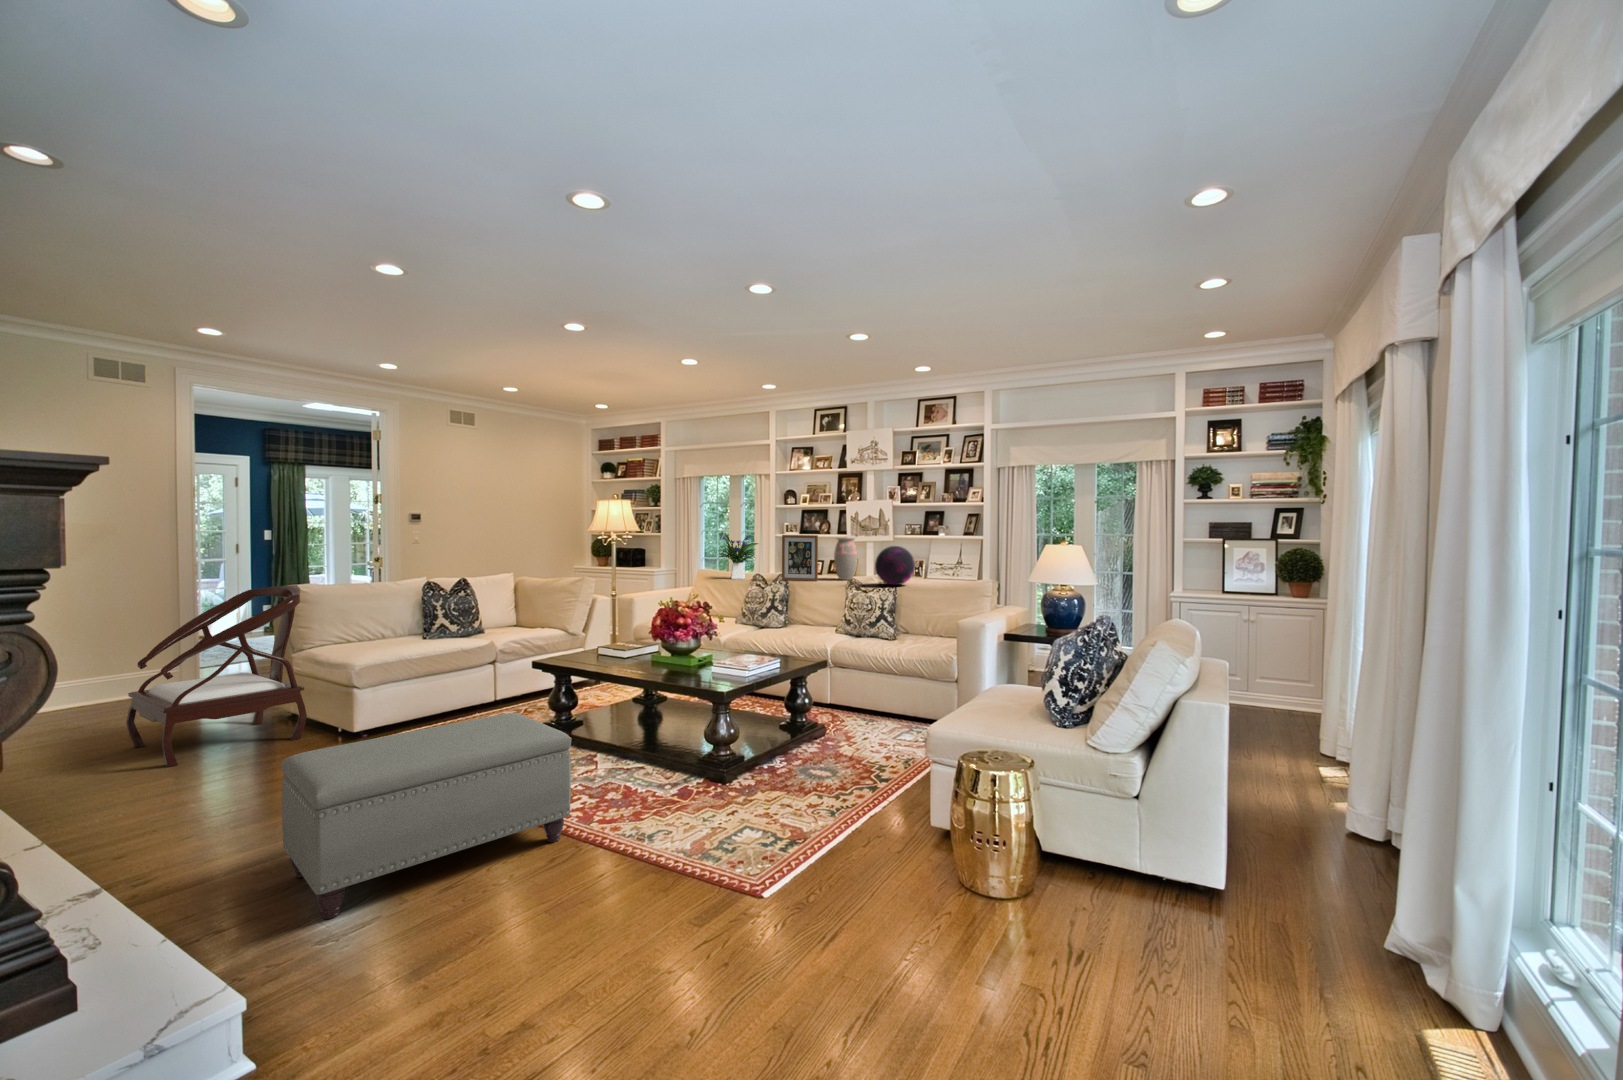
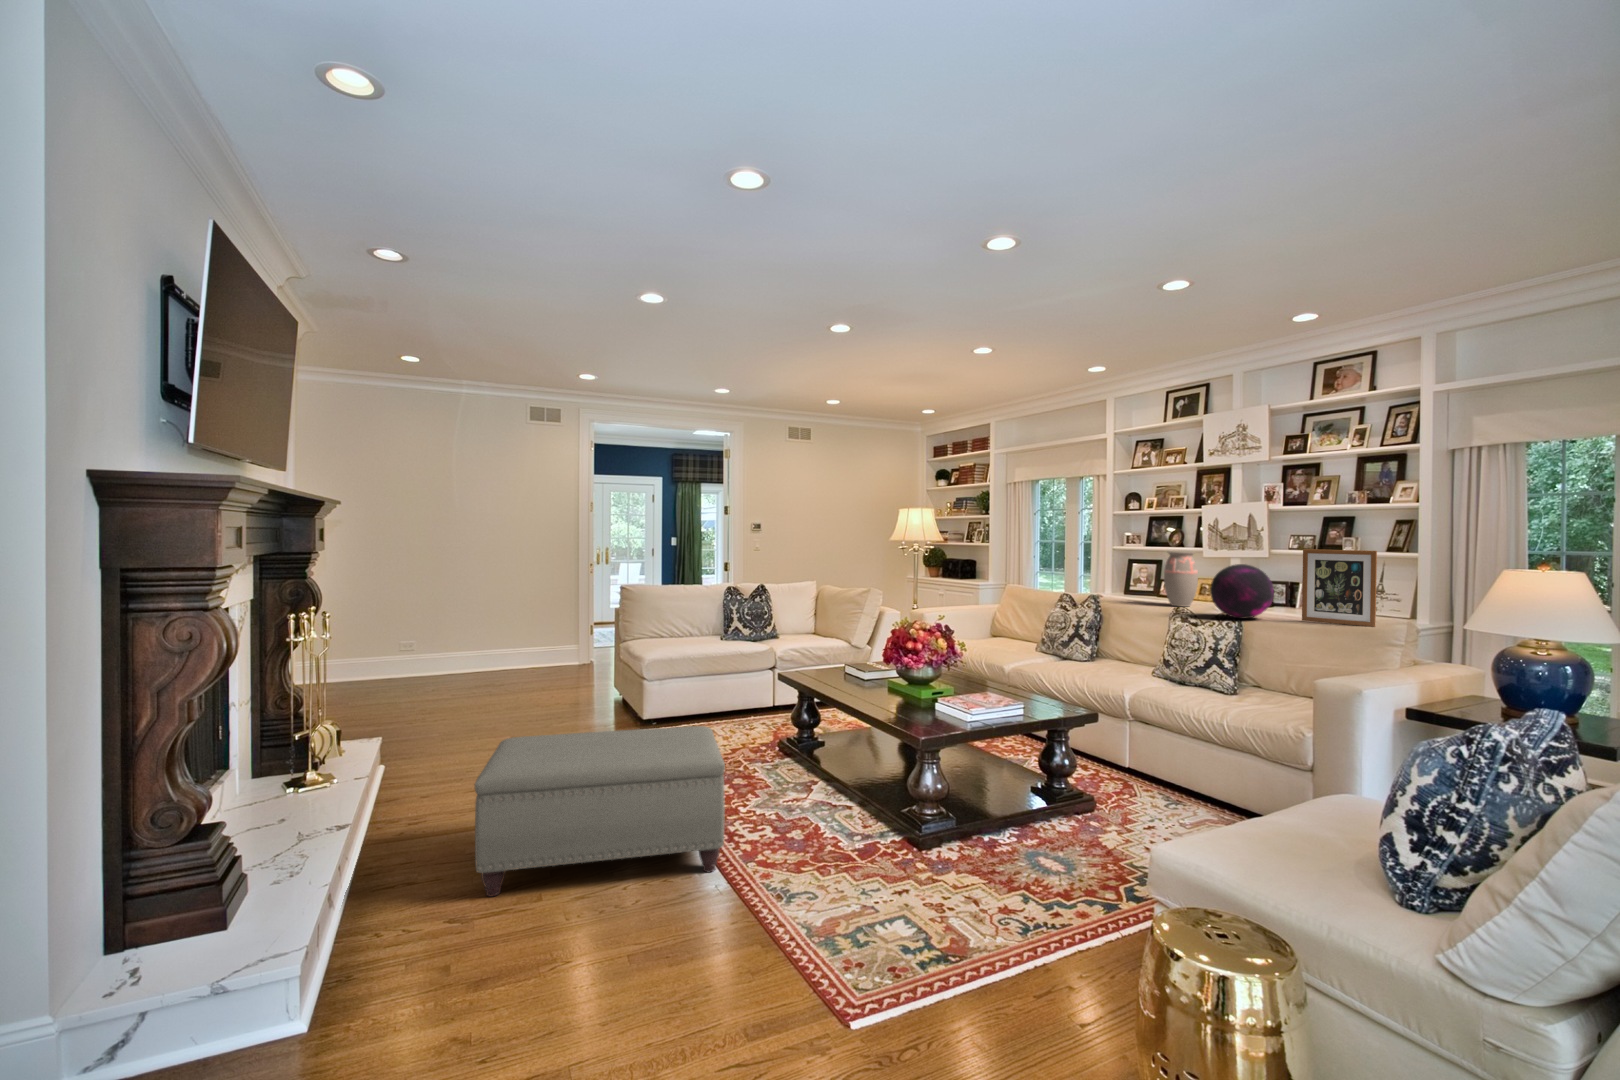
flower arrangement: present [720,534,758,579] -> none [1019,544,1072,598]
picture frame: present [782,535,818,581] -> present [1302,549,1377,627]
armchair: present [126,585,307,767] -> none [521,585,627,725]

